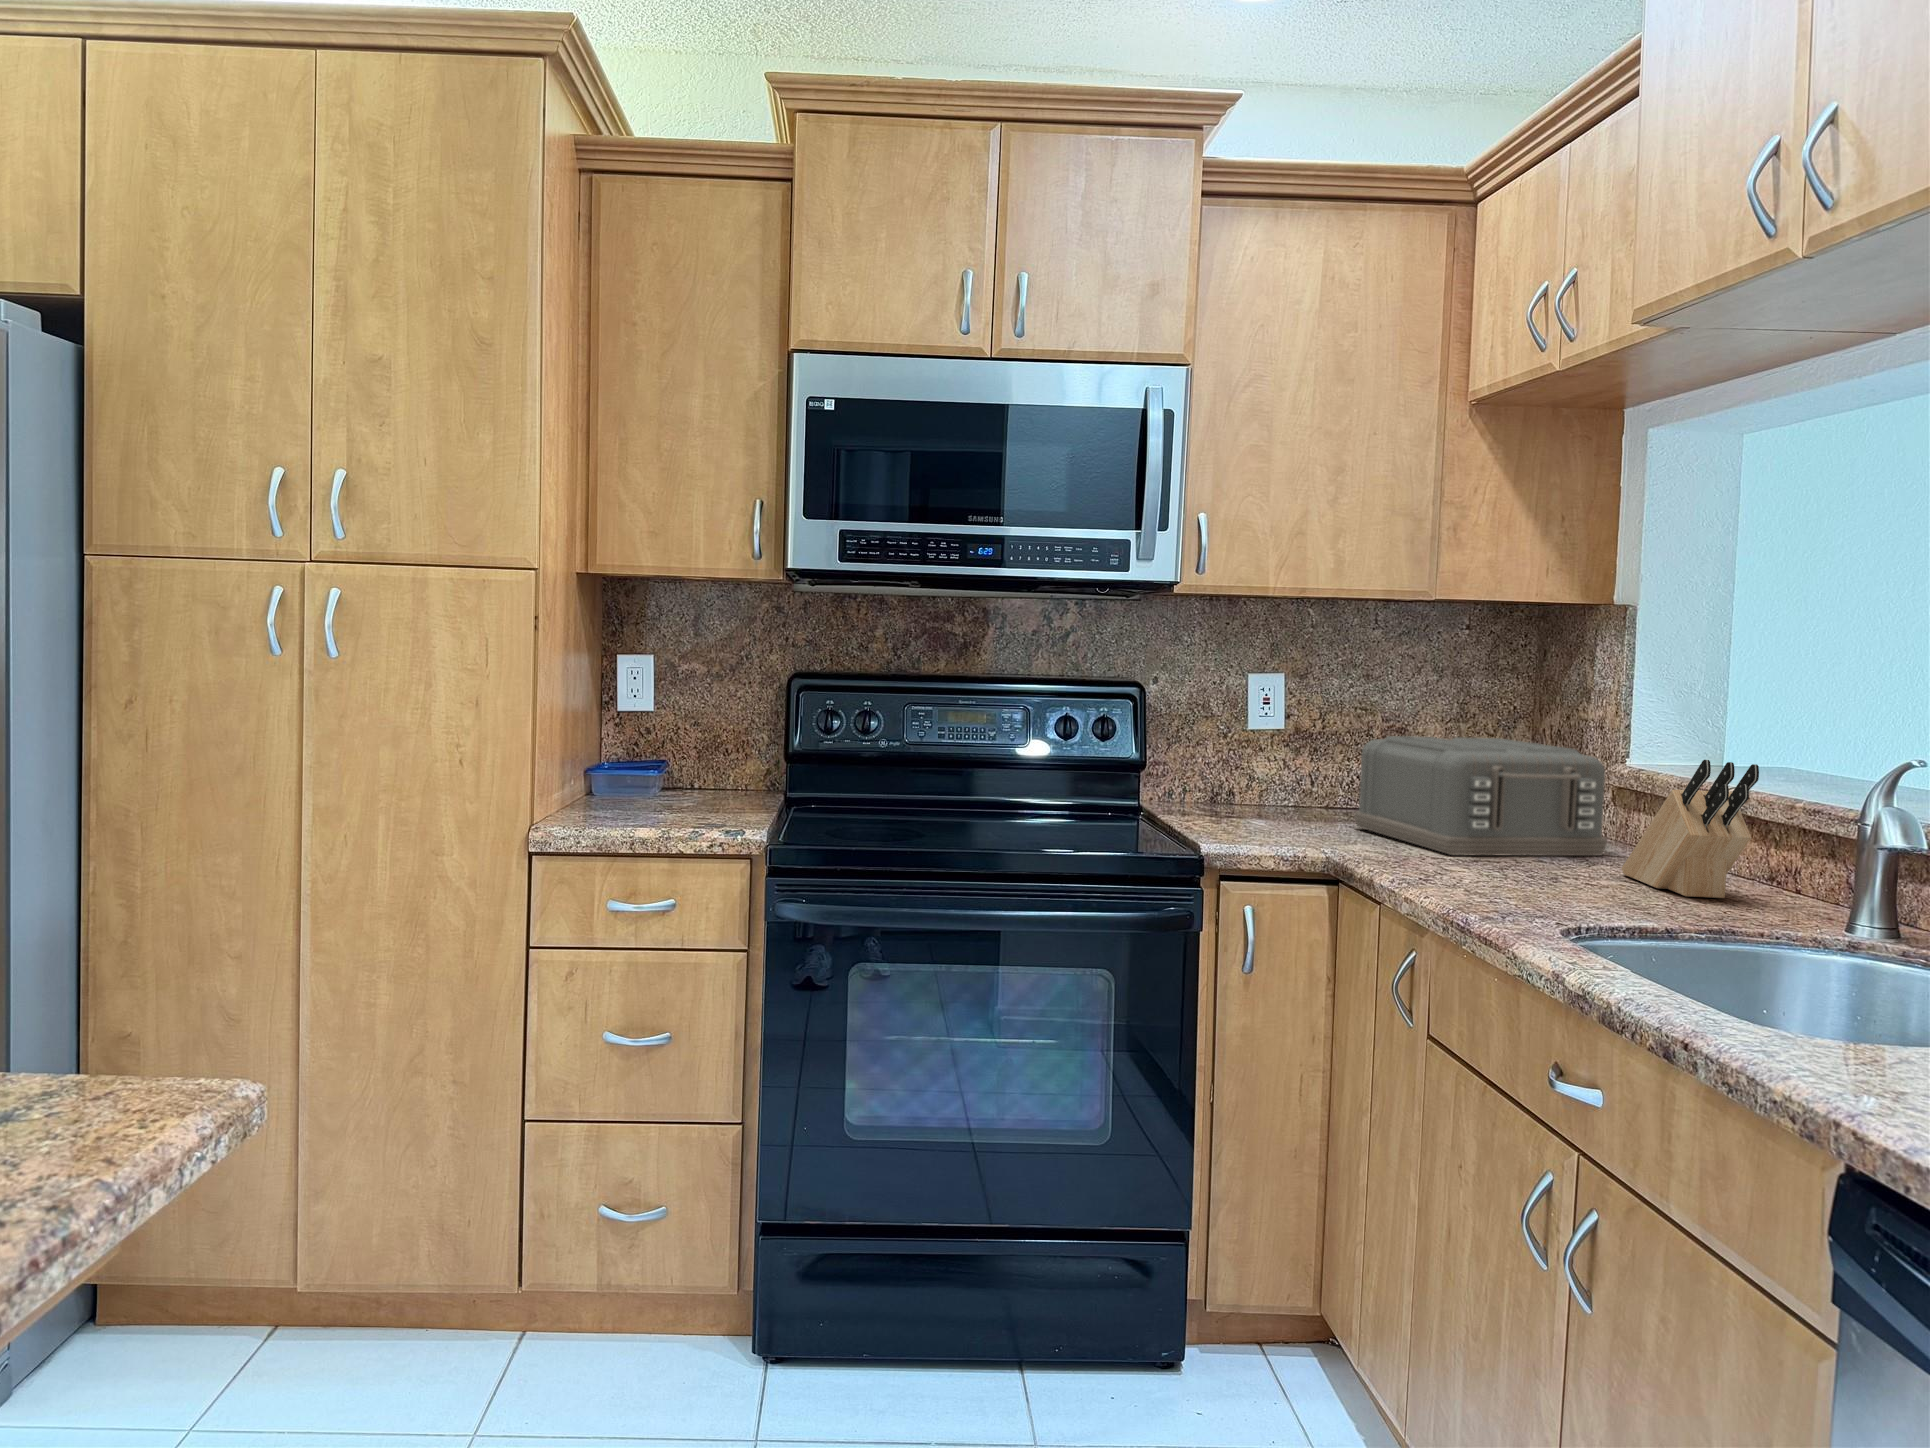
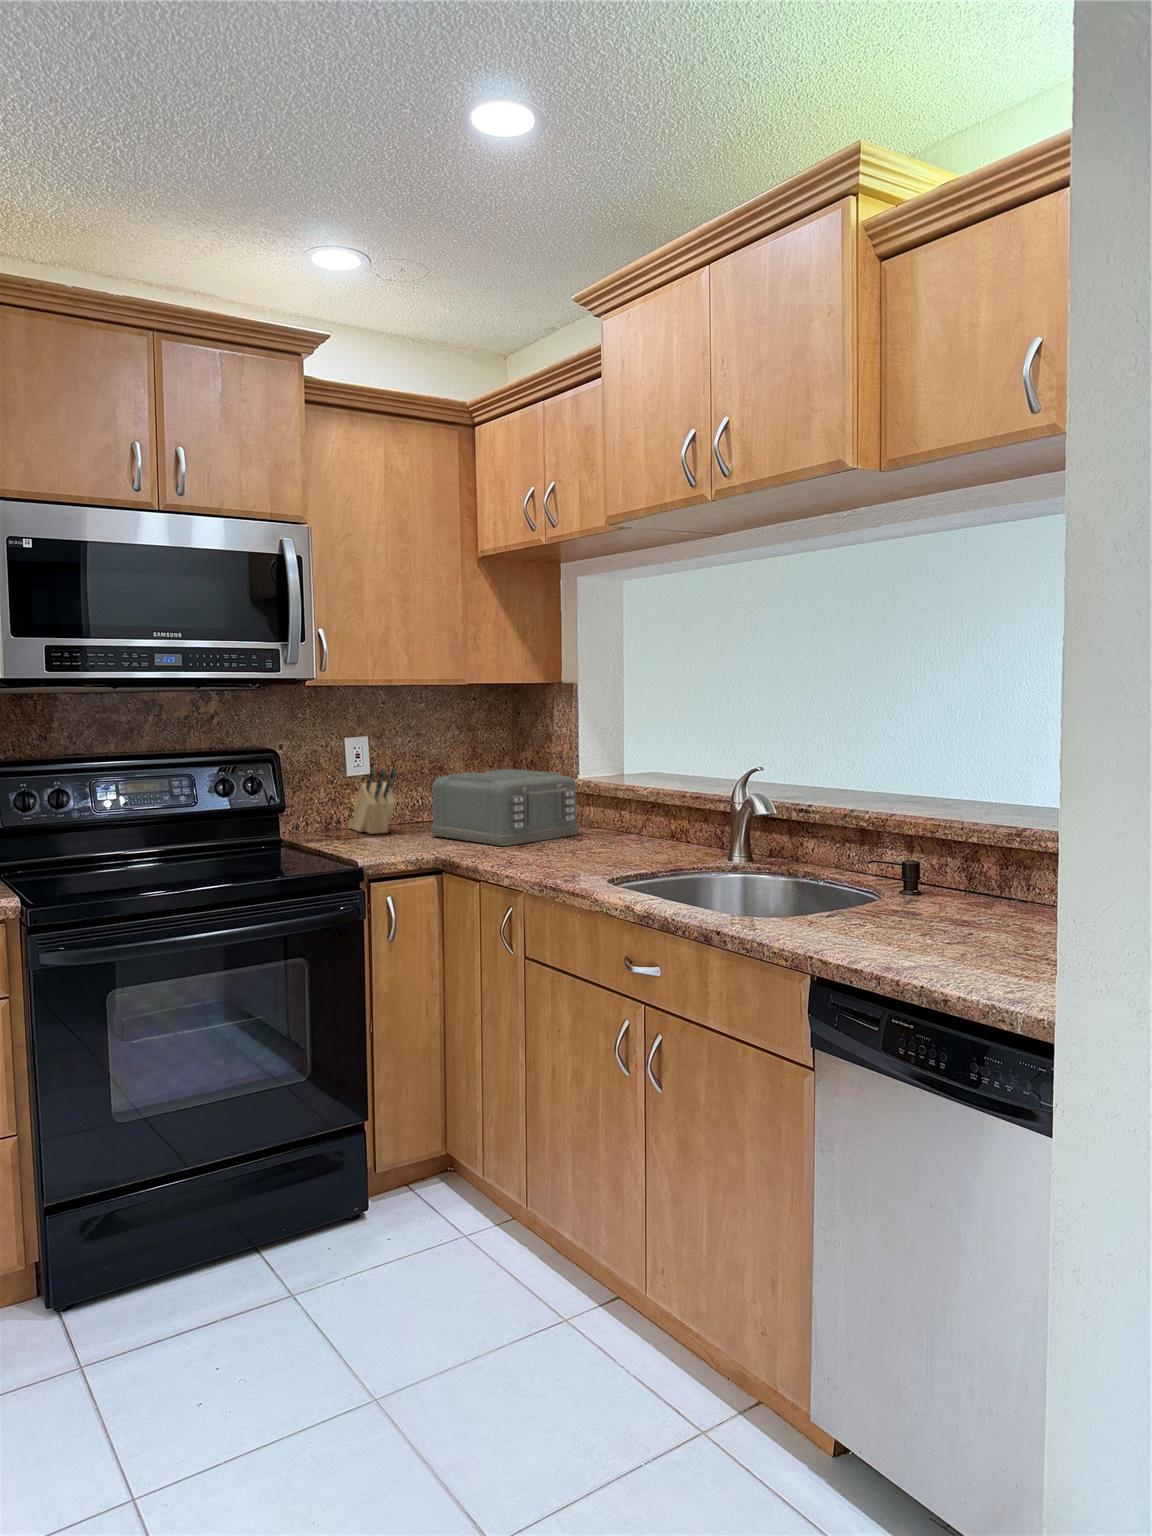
knife block: present [1622,760,1759,898] -> present [348,768,396,834]

